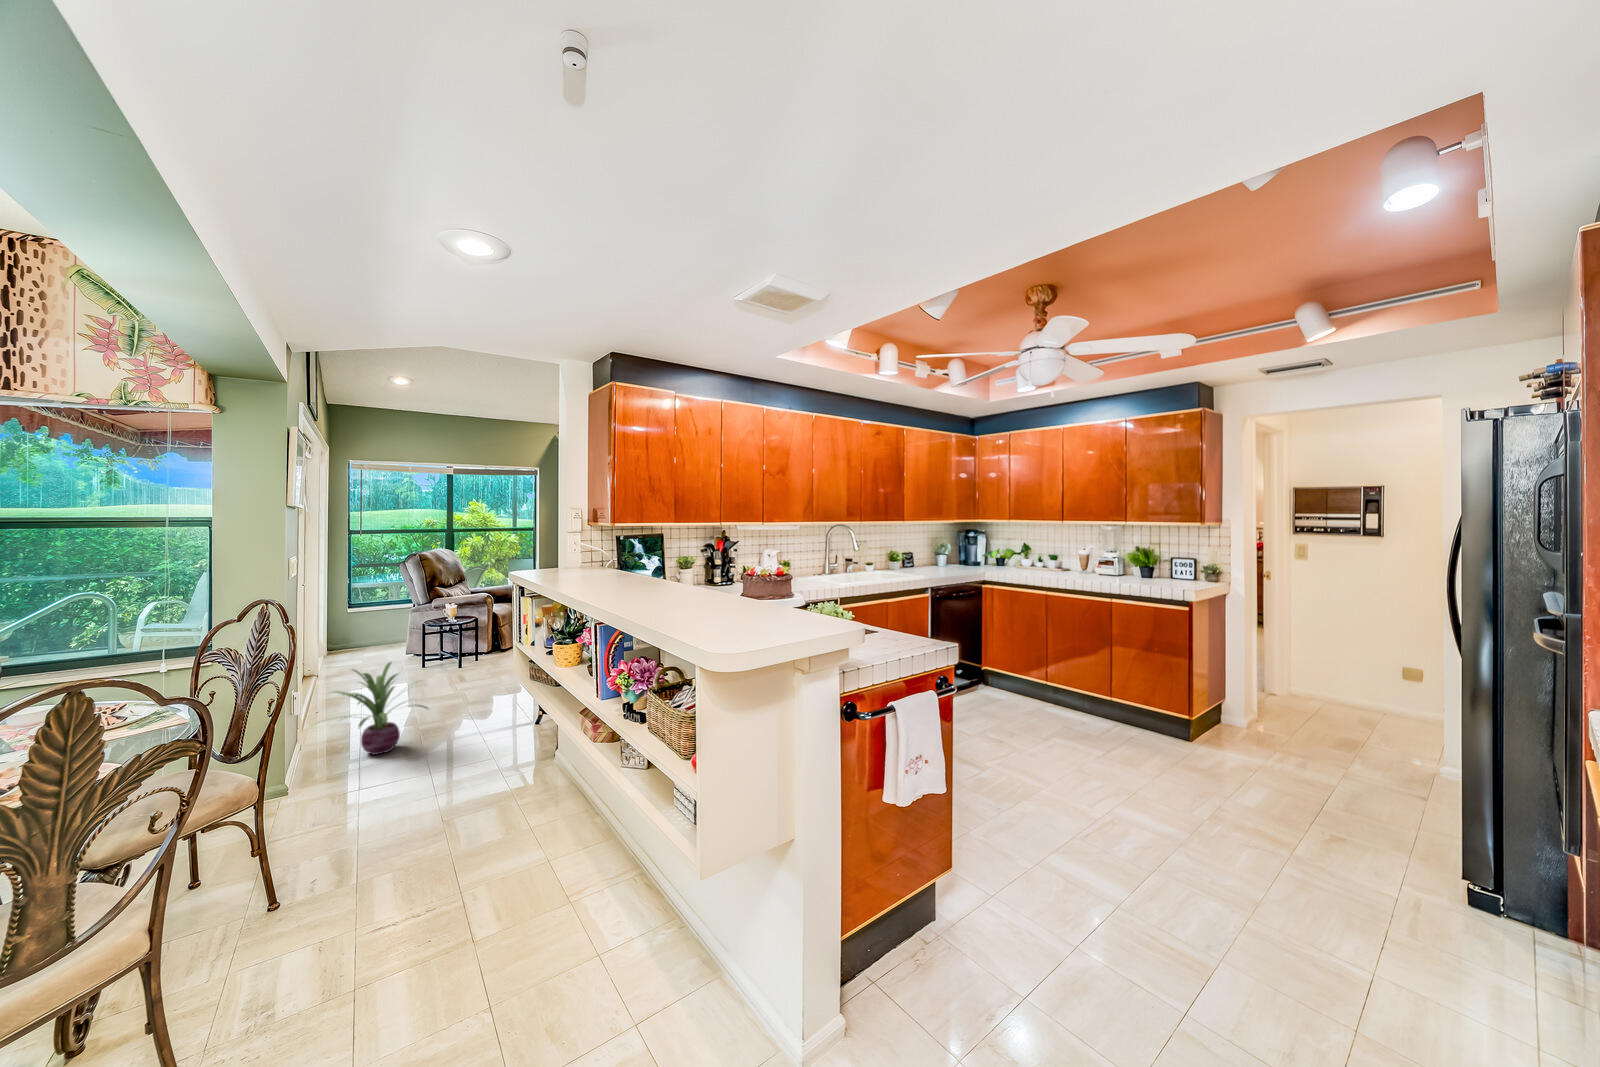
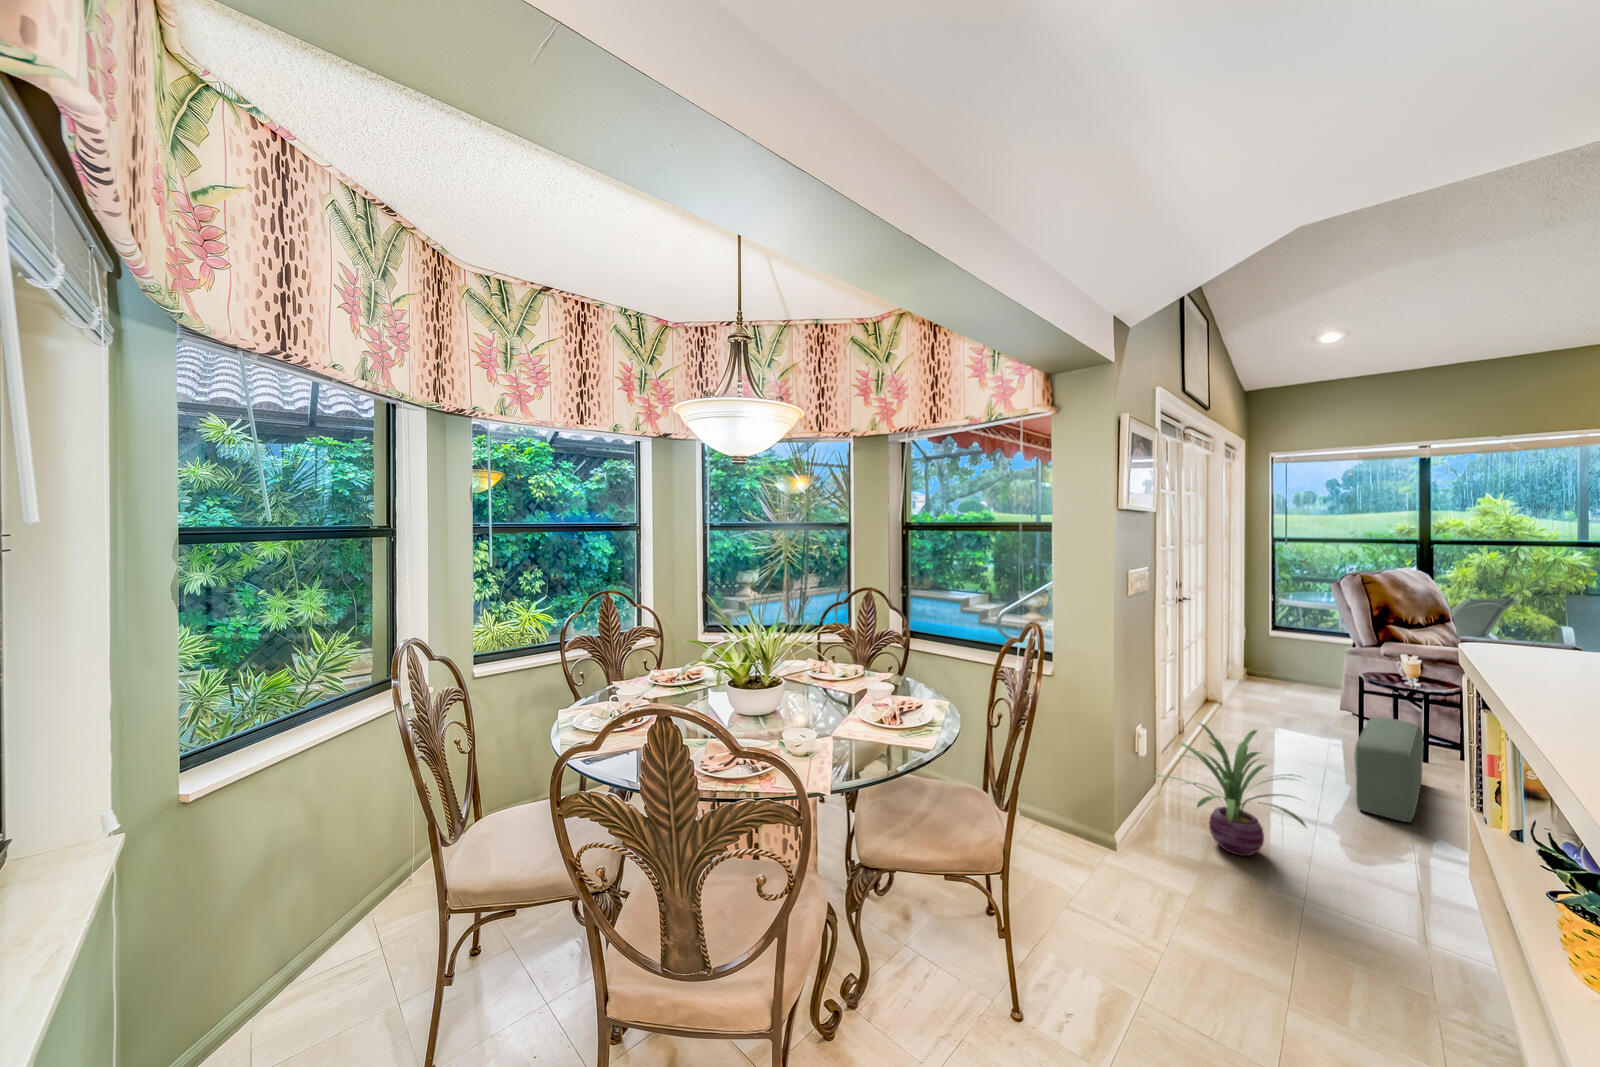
pouf: none [436,643,467,702] -> present [1354,717,1423,822]

